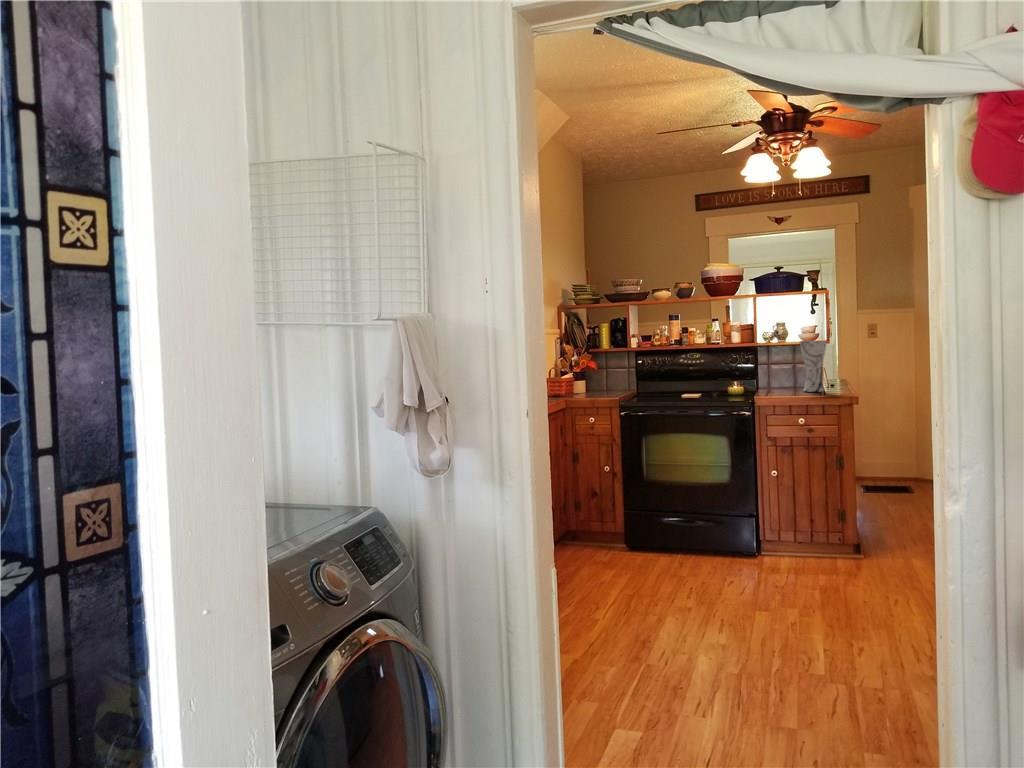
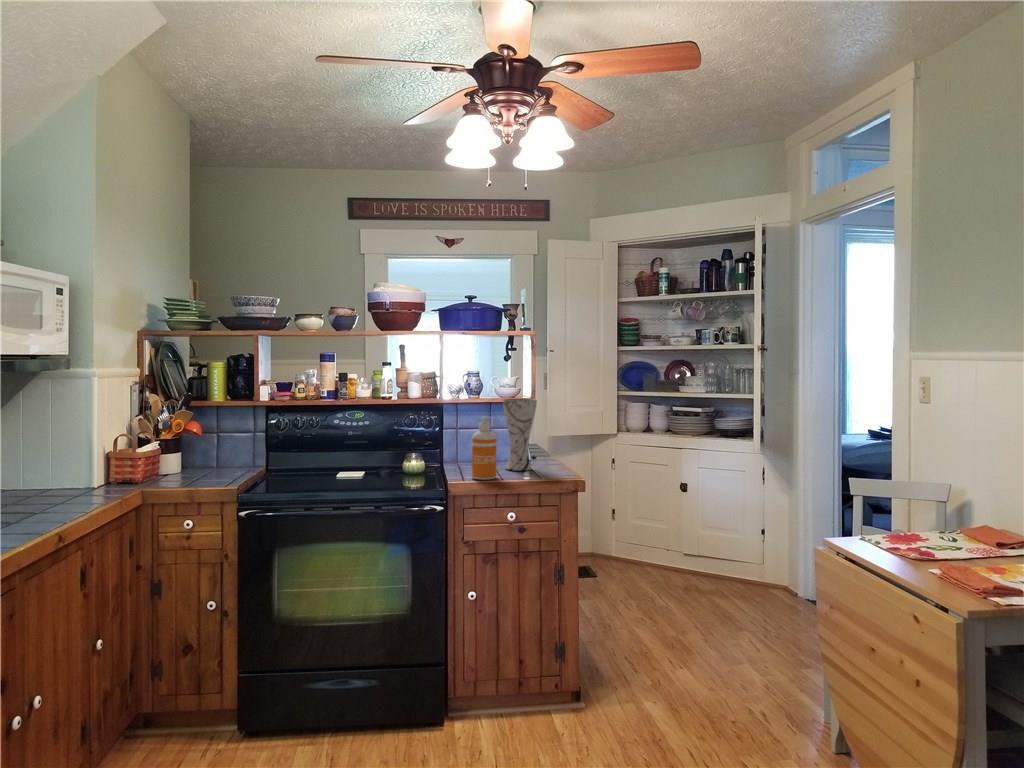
soap dispenser: none [774,353,793,396] -> present [471,417,497,480]

